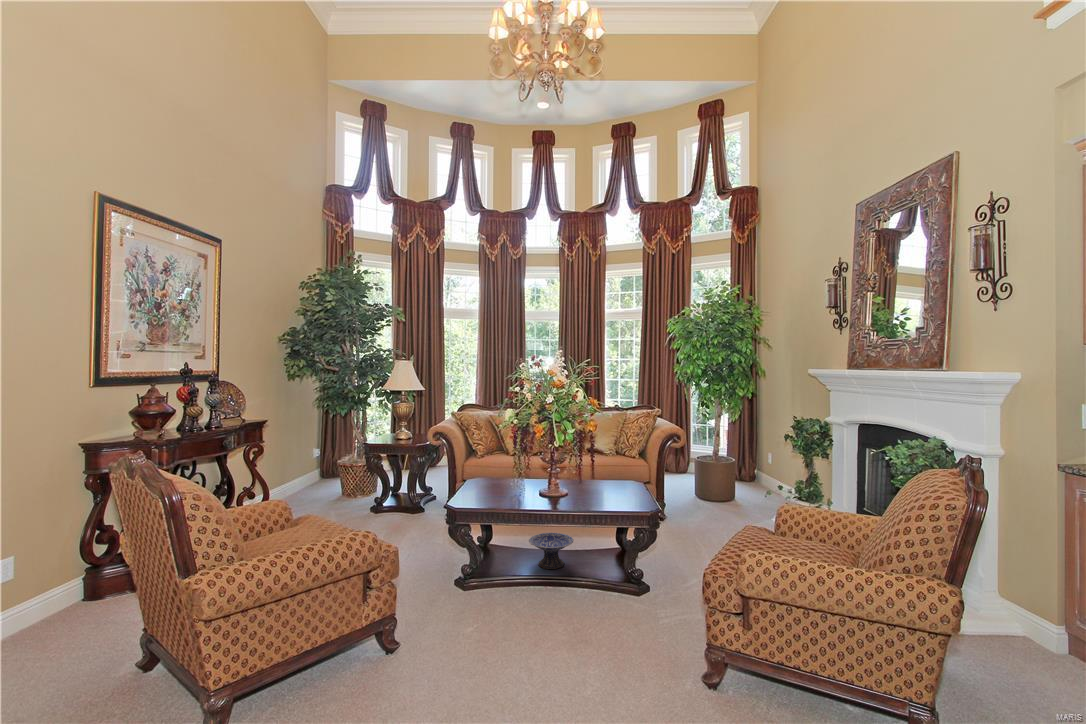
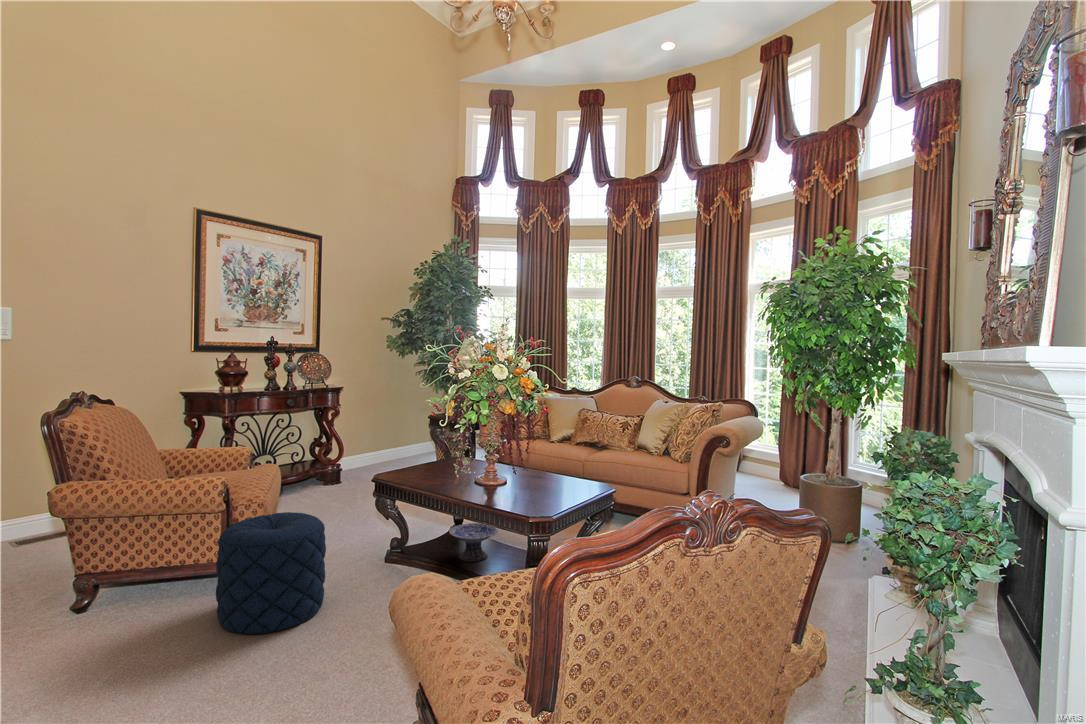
pouf: none [401,553,507,692] -> present [216,512,326,634]

